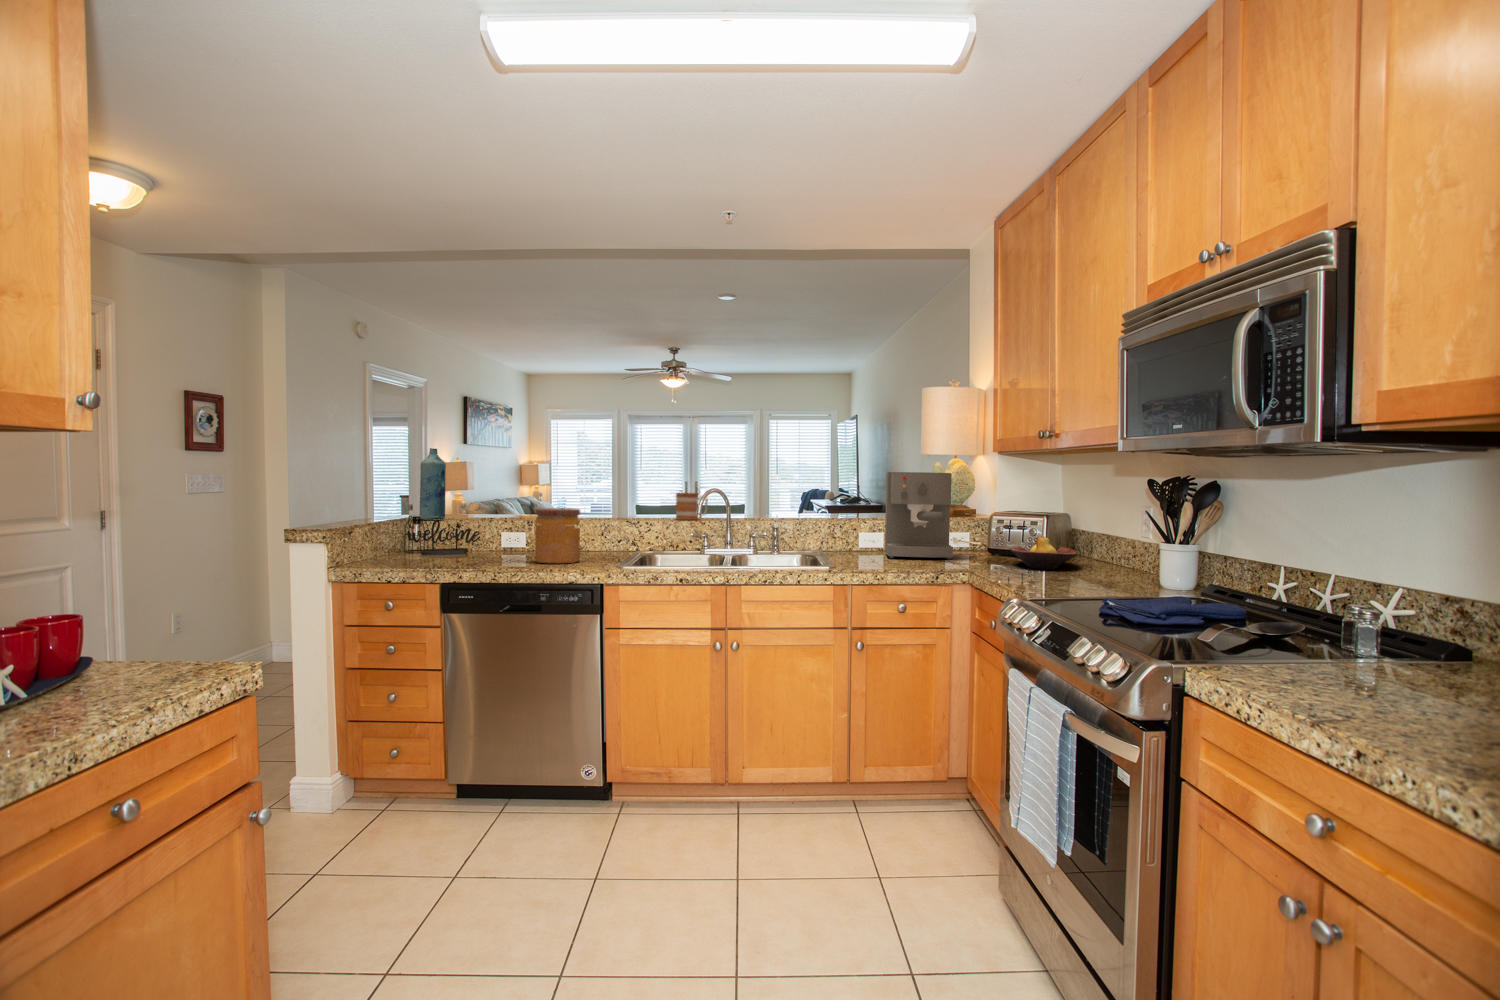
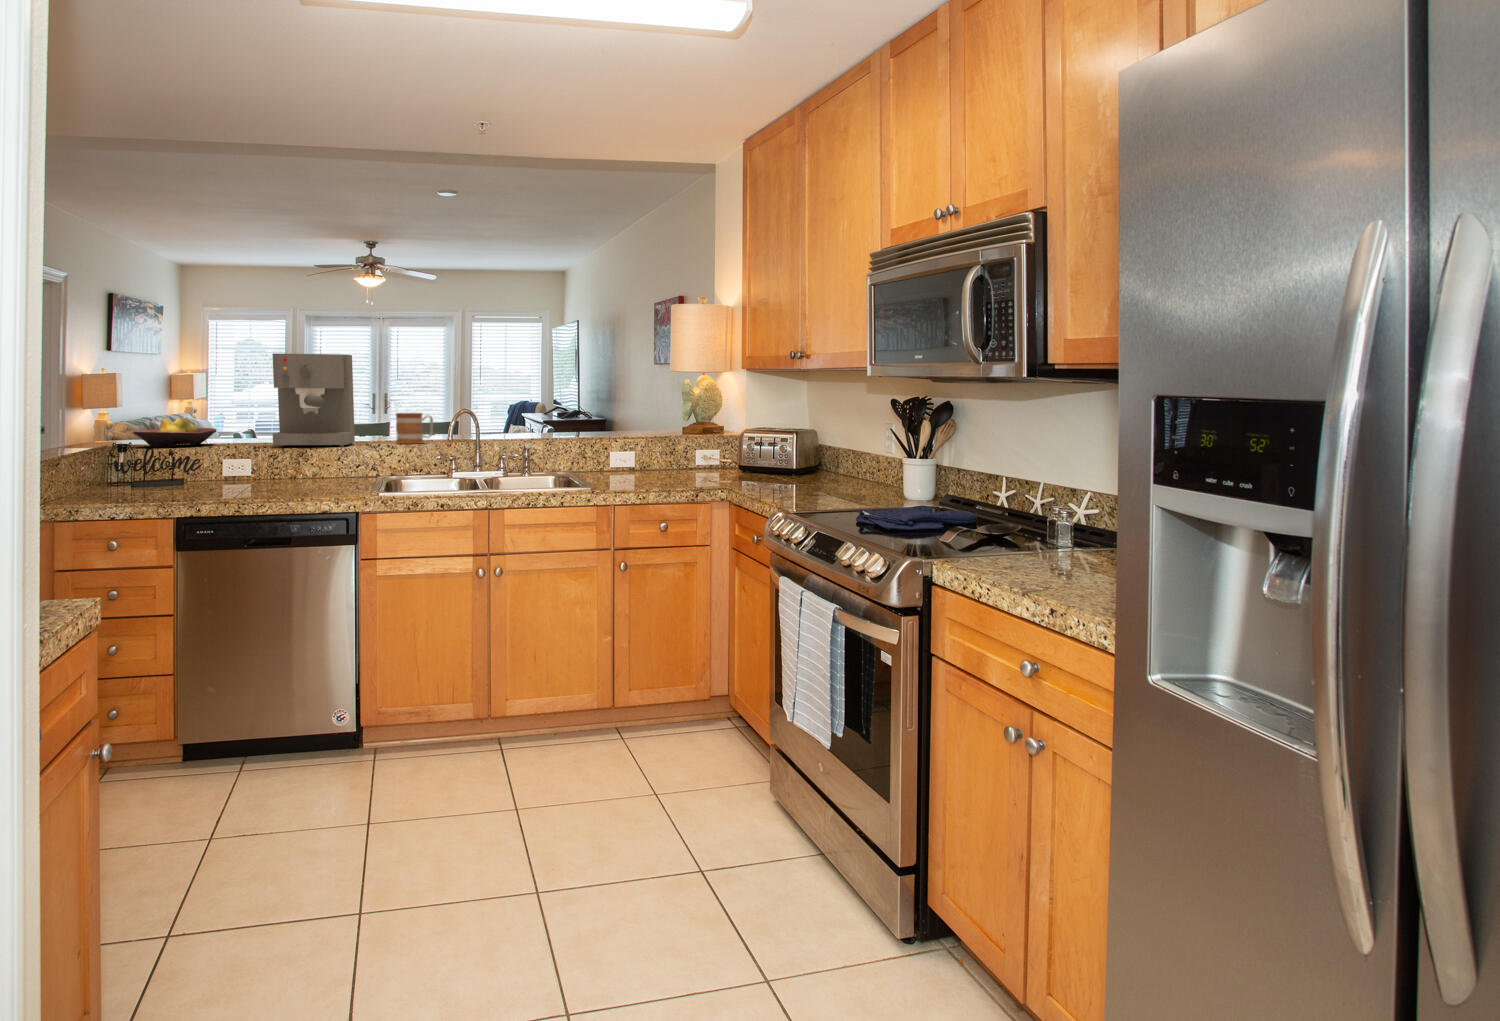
bottle: present [420,448,446,520] -> none [72,363,109,451]
coffee maker: present [885,472,953,559] -> present [272,354,355,447]
jar: present [535,508,580,563] -> none [241,434,299,498]
fruit bowl: present [1010,536,1077,569] -> present [133,418,216,448]

